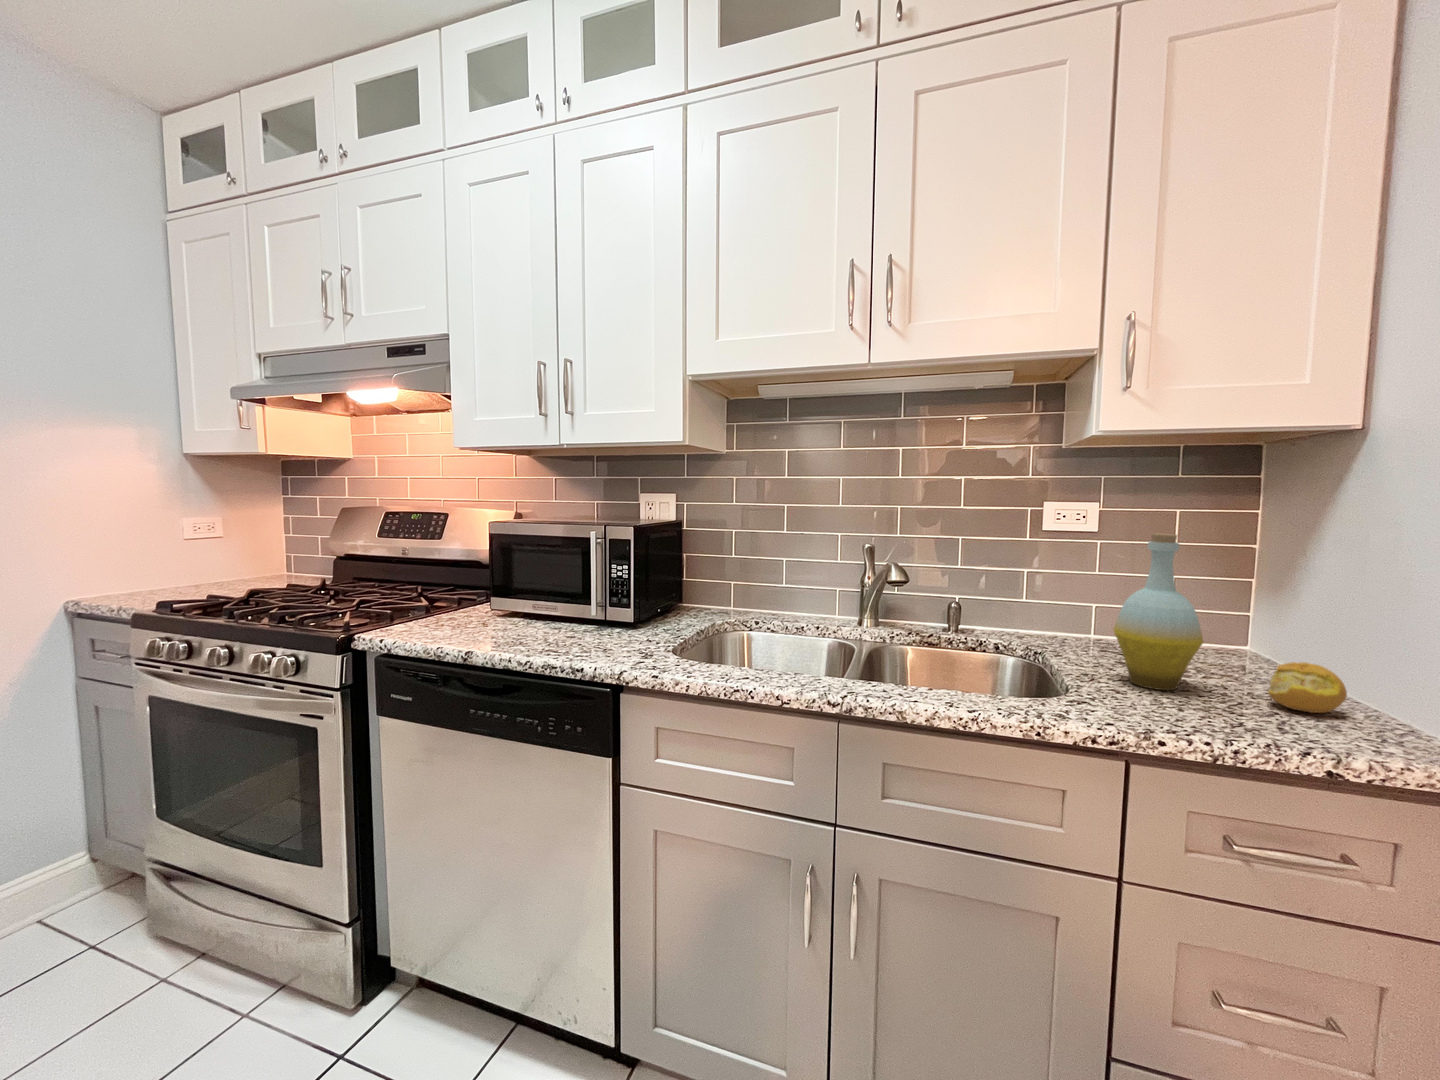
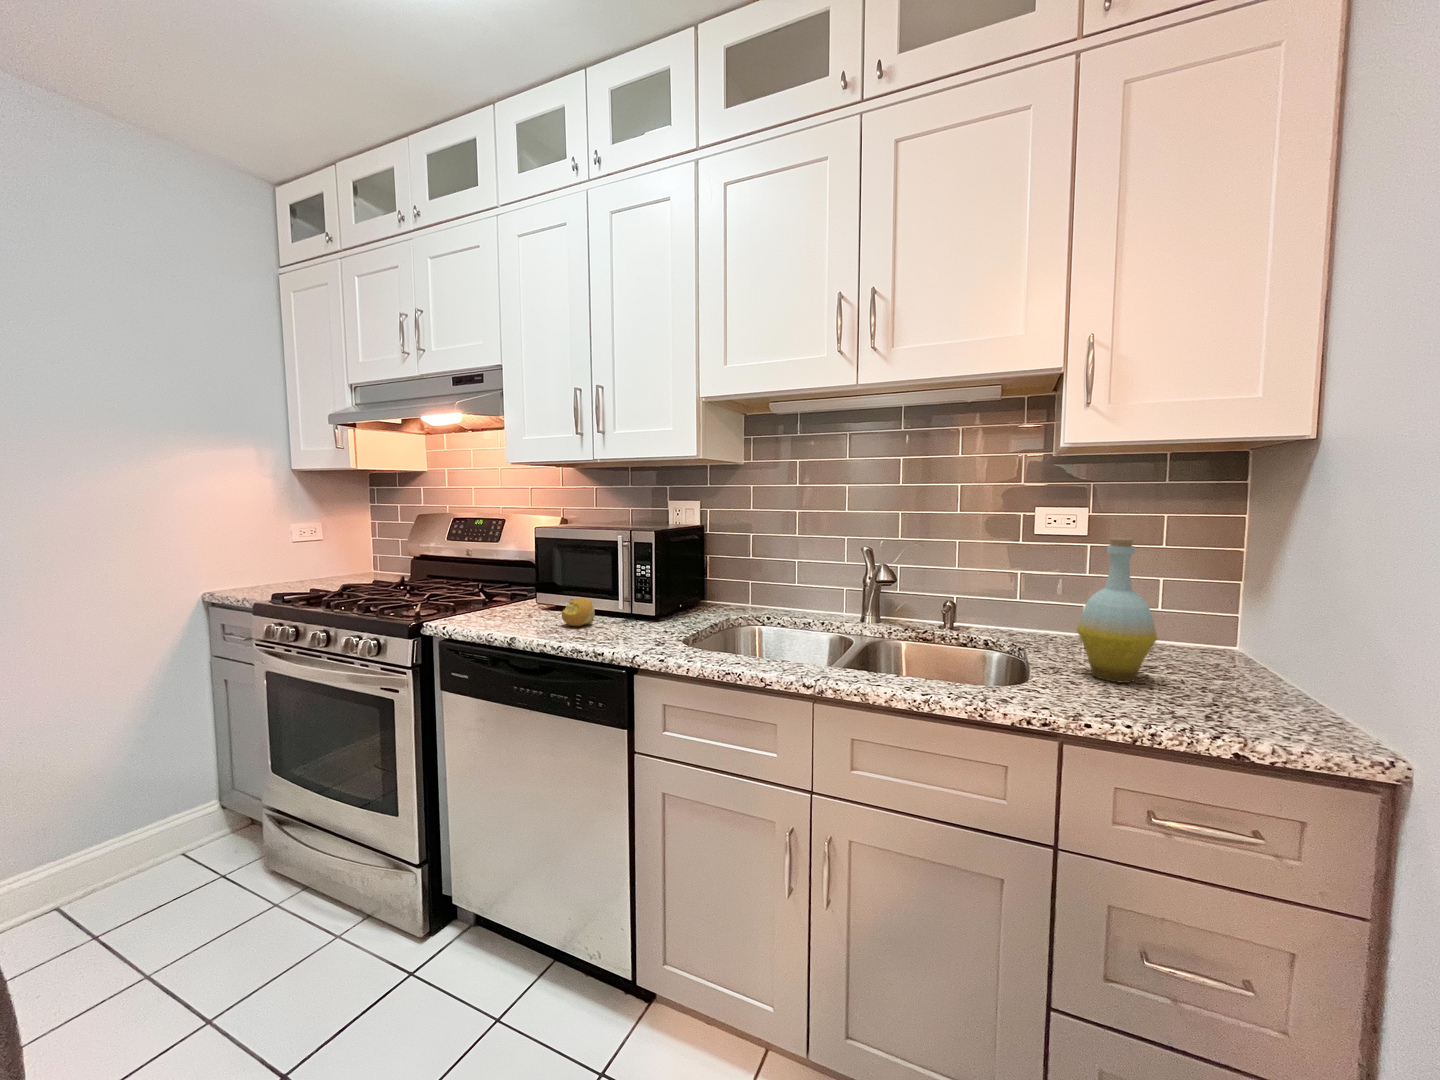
fruit: present [1268,662,1347,713] -> present [562,598,595,626]

